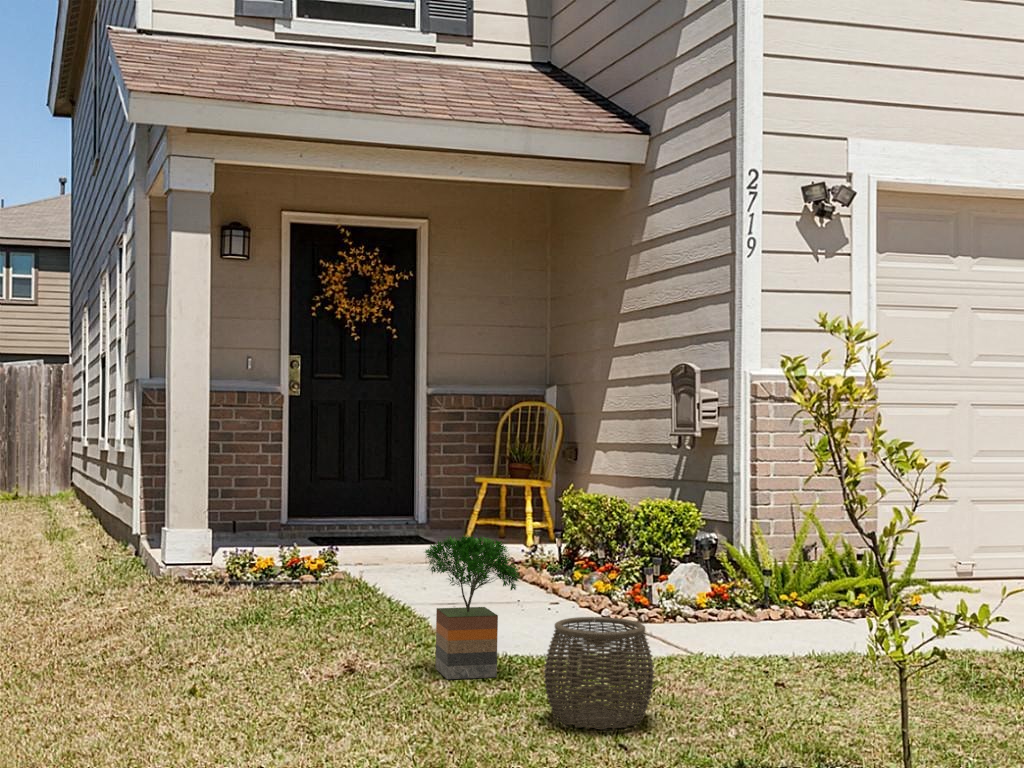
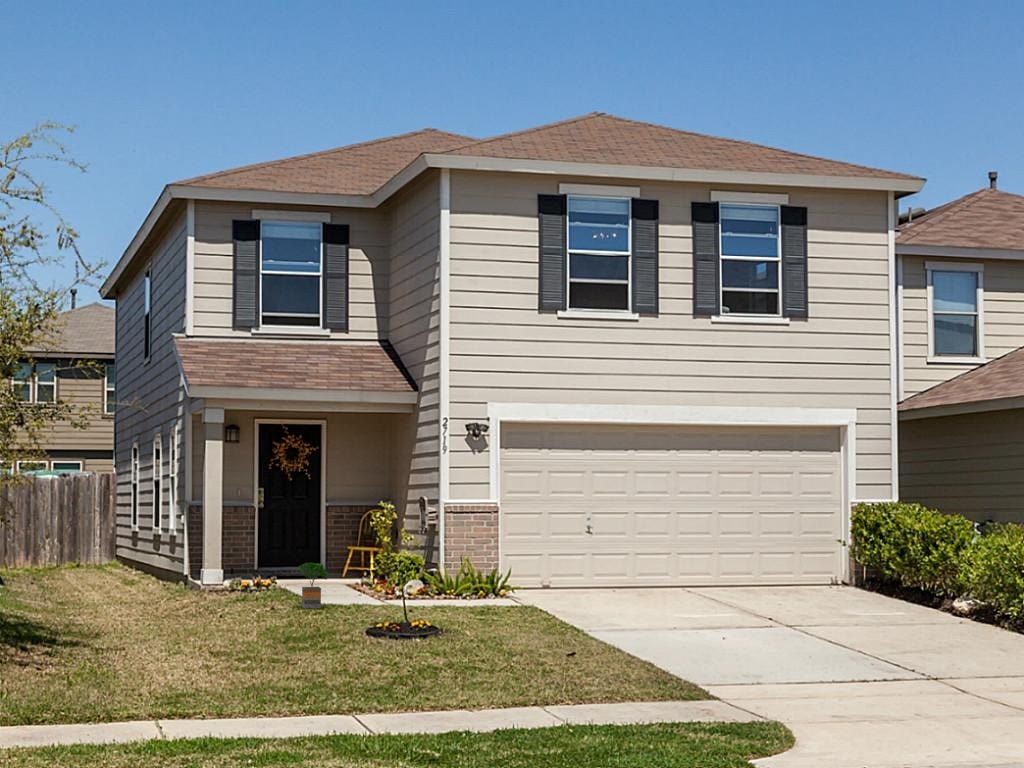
woven basket: present [543,617,655,730] -> none [328,585,361,616]

